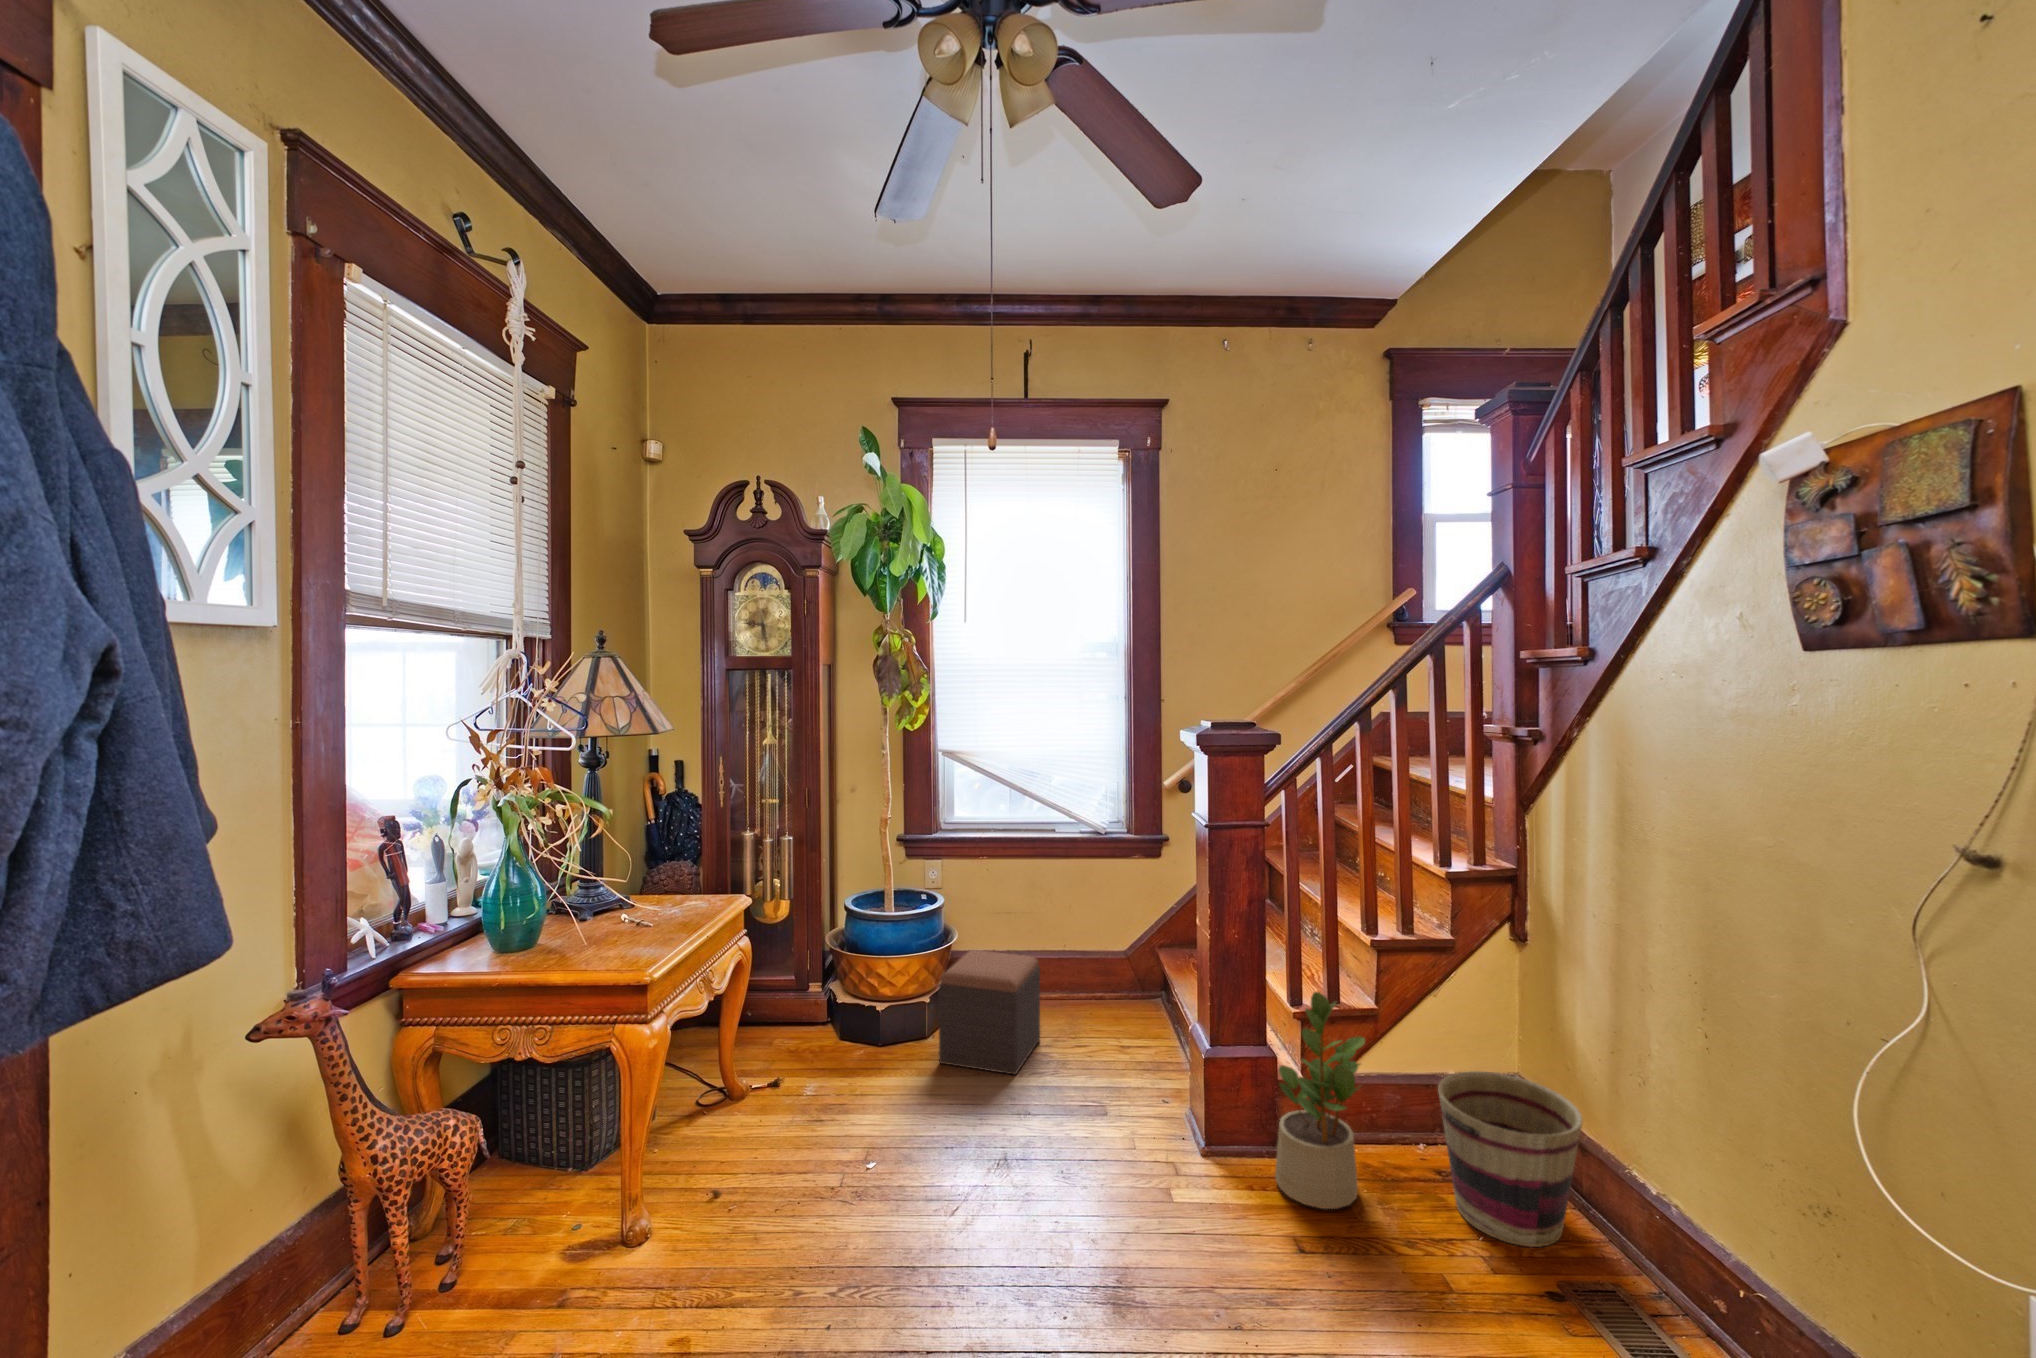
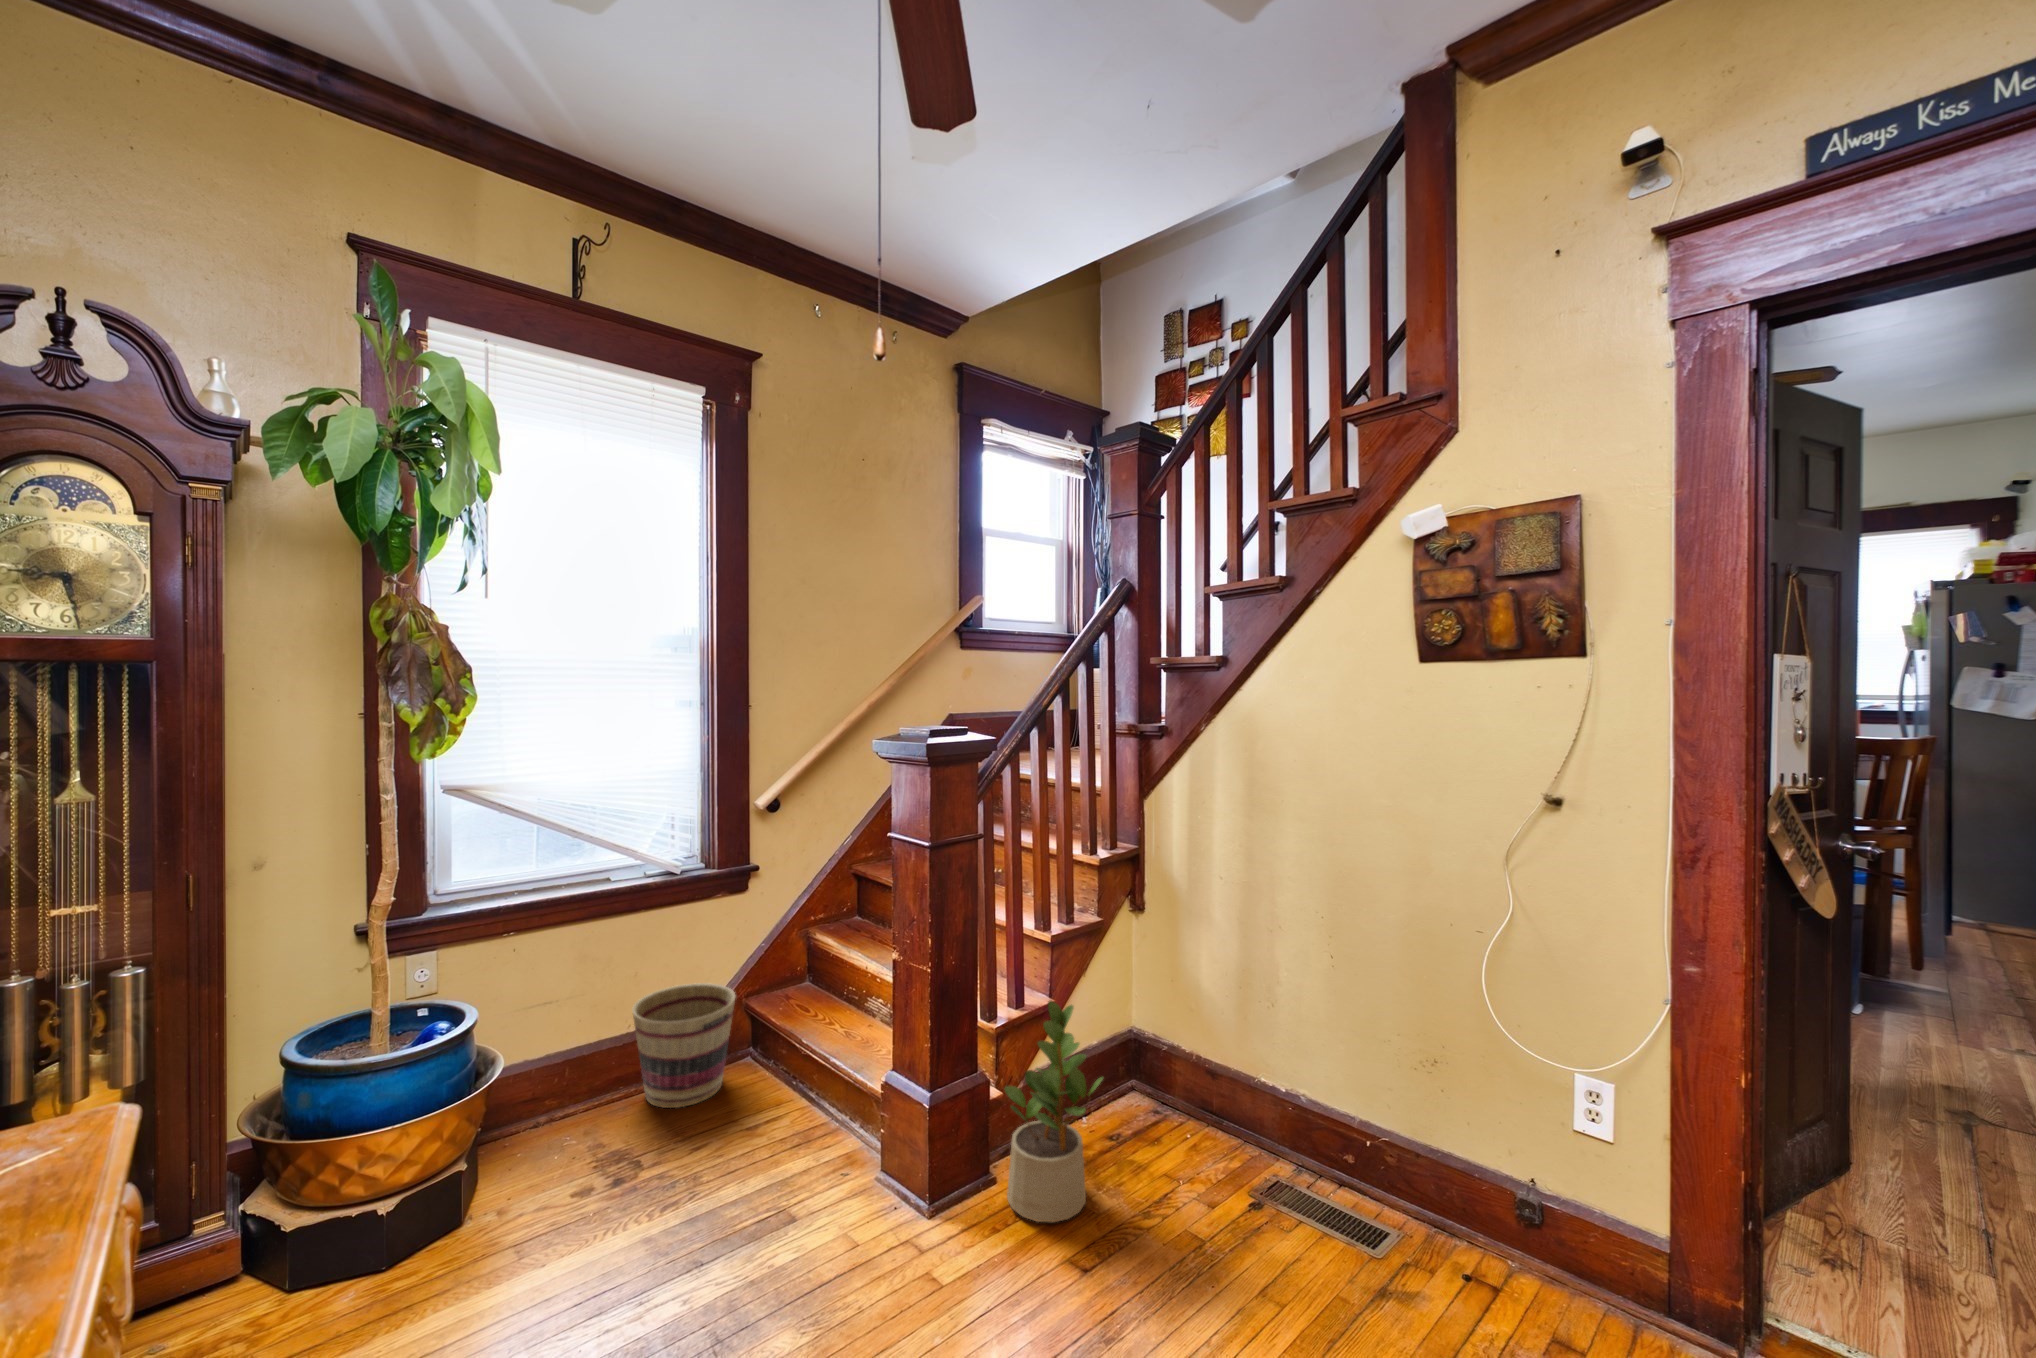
footstool: present [939,950,1040,1075] -> none [510,1051,646,1253]
basket: present [1438,1071,1582,1247] -> present [632,983,736,1108]

